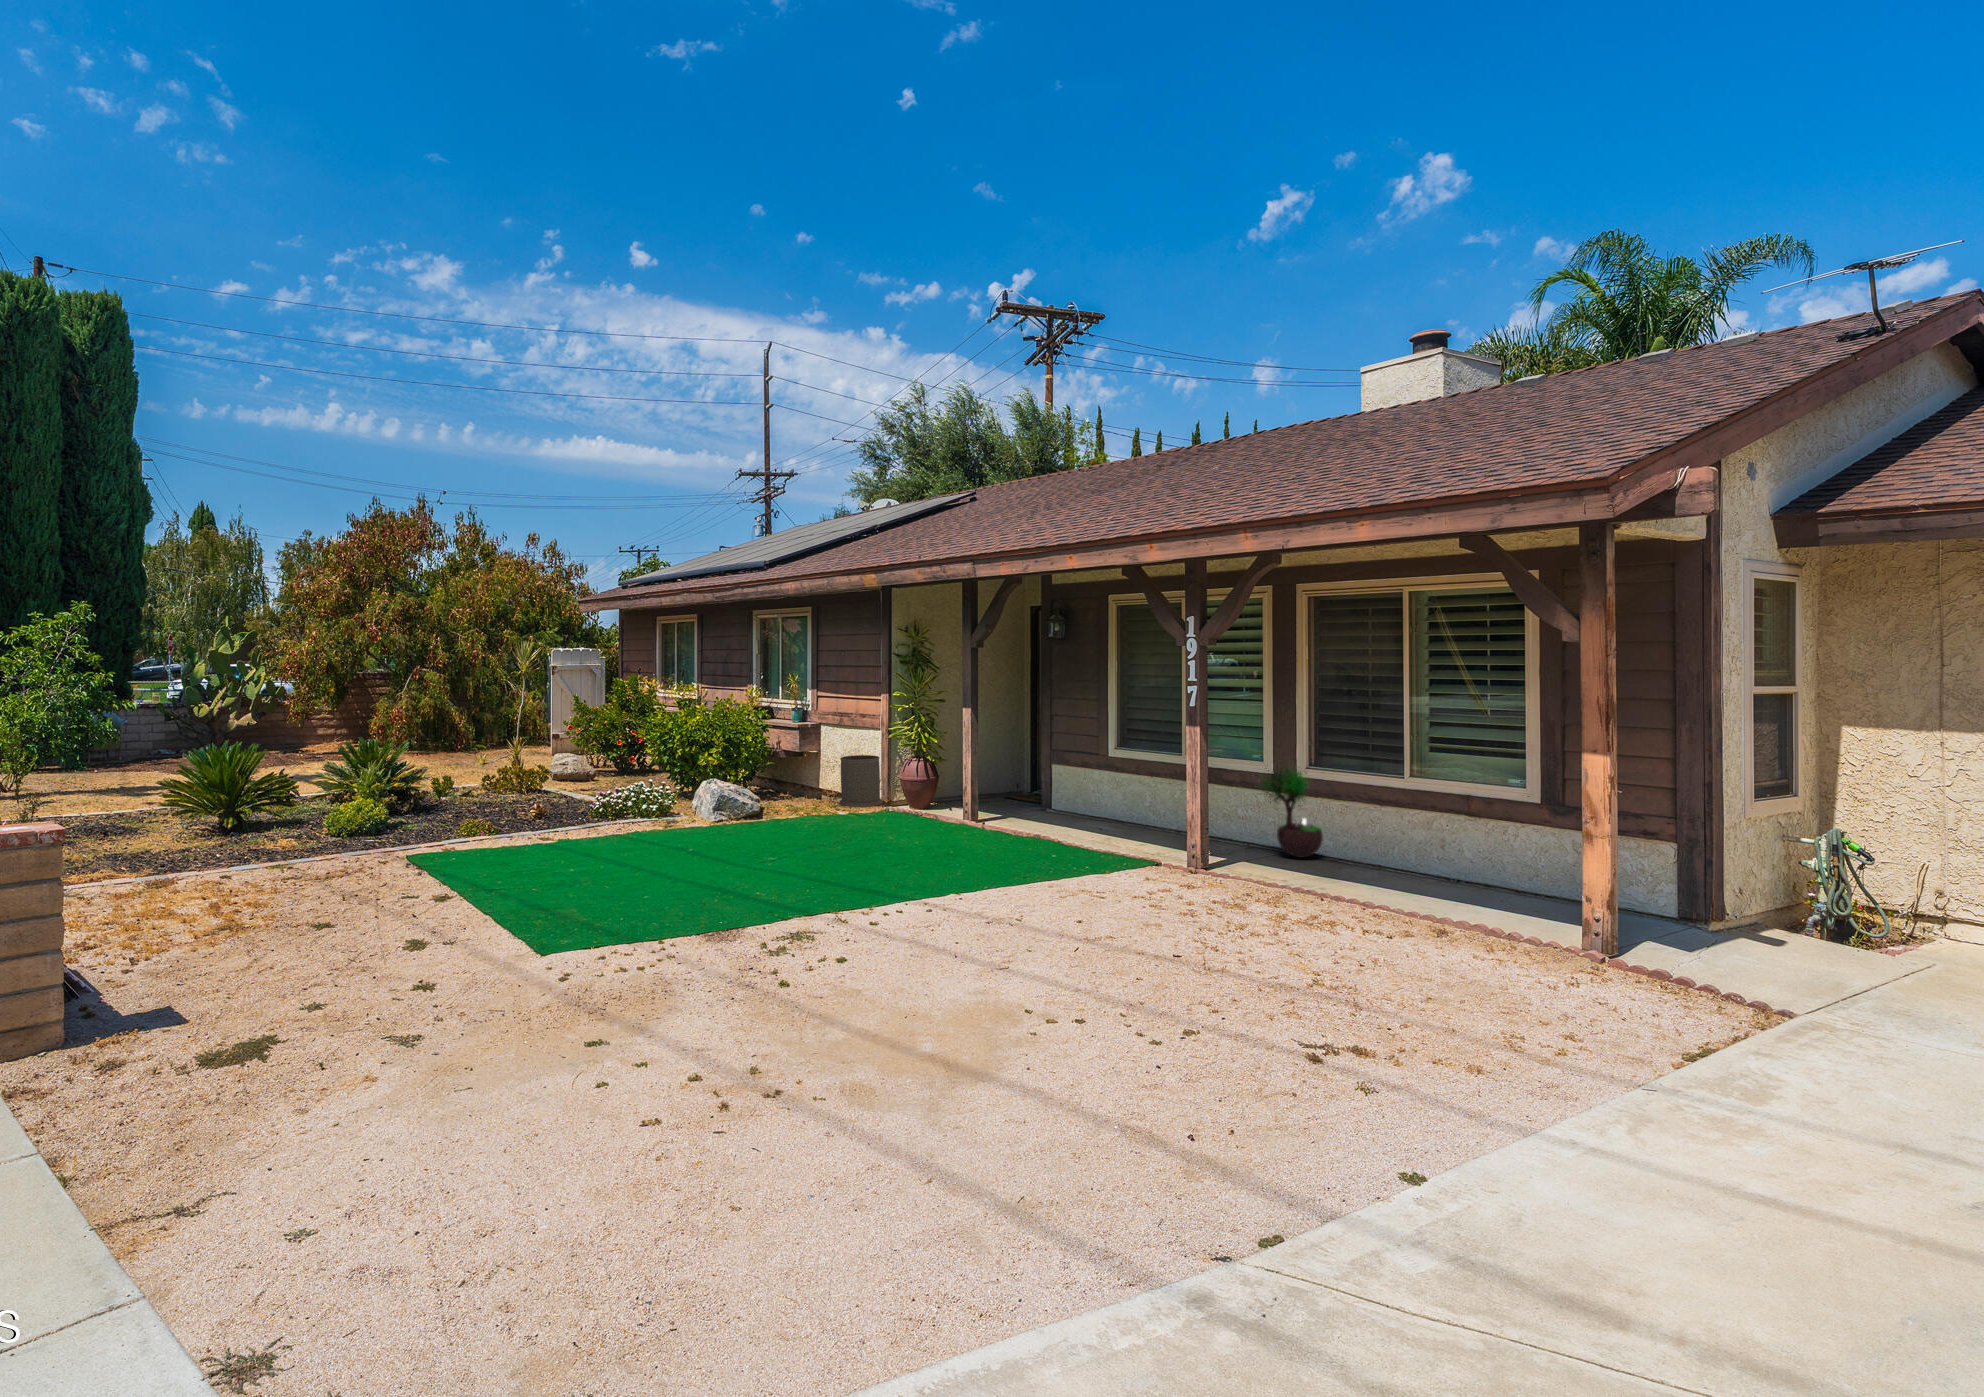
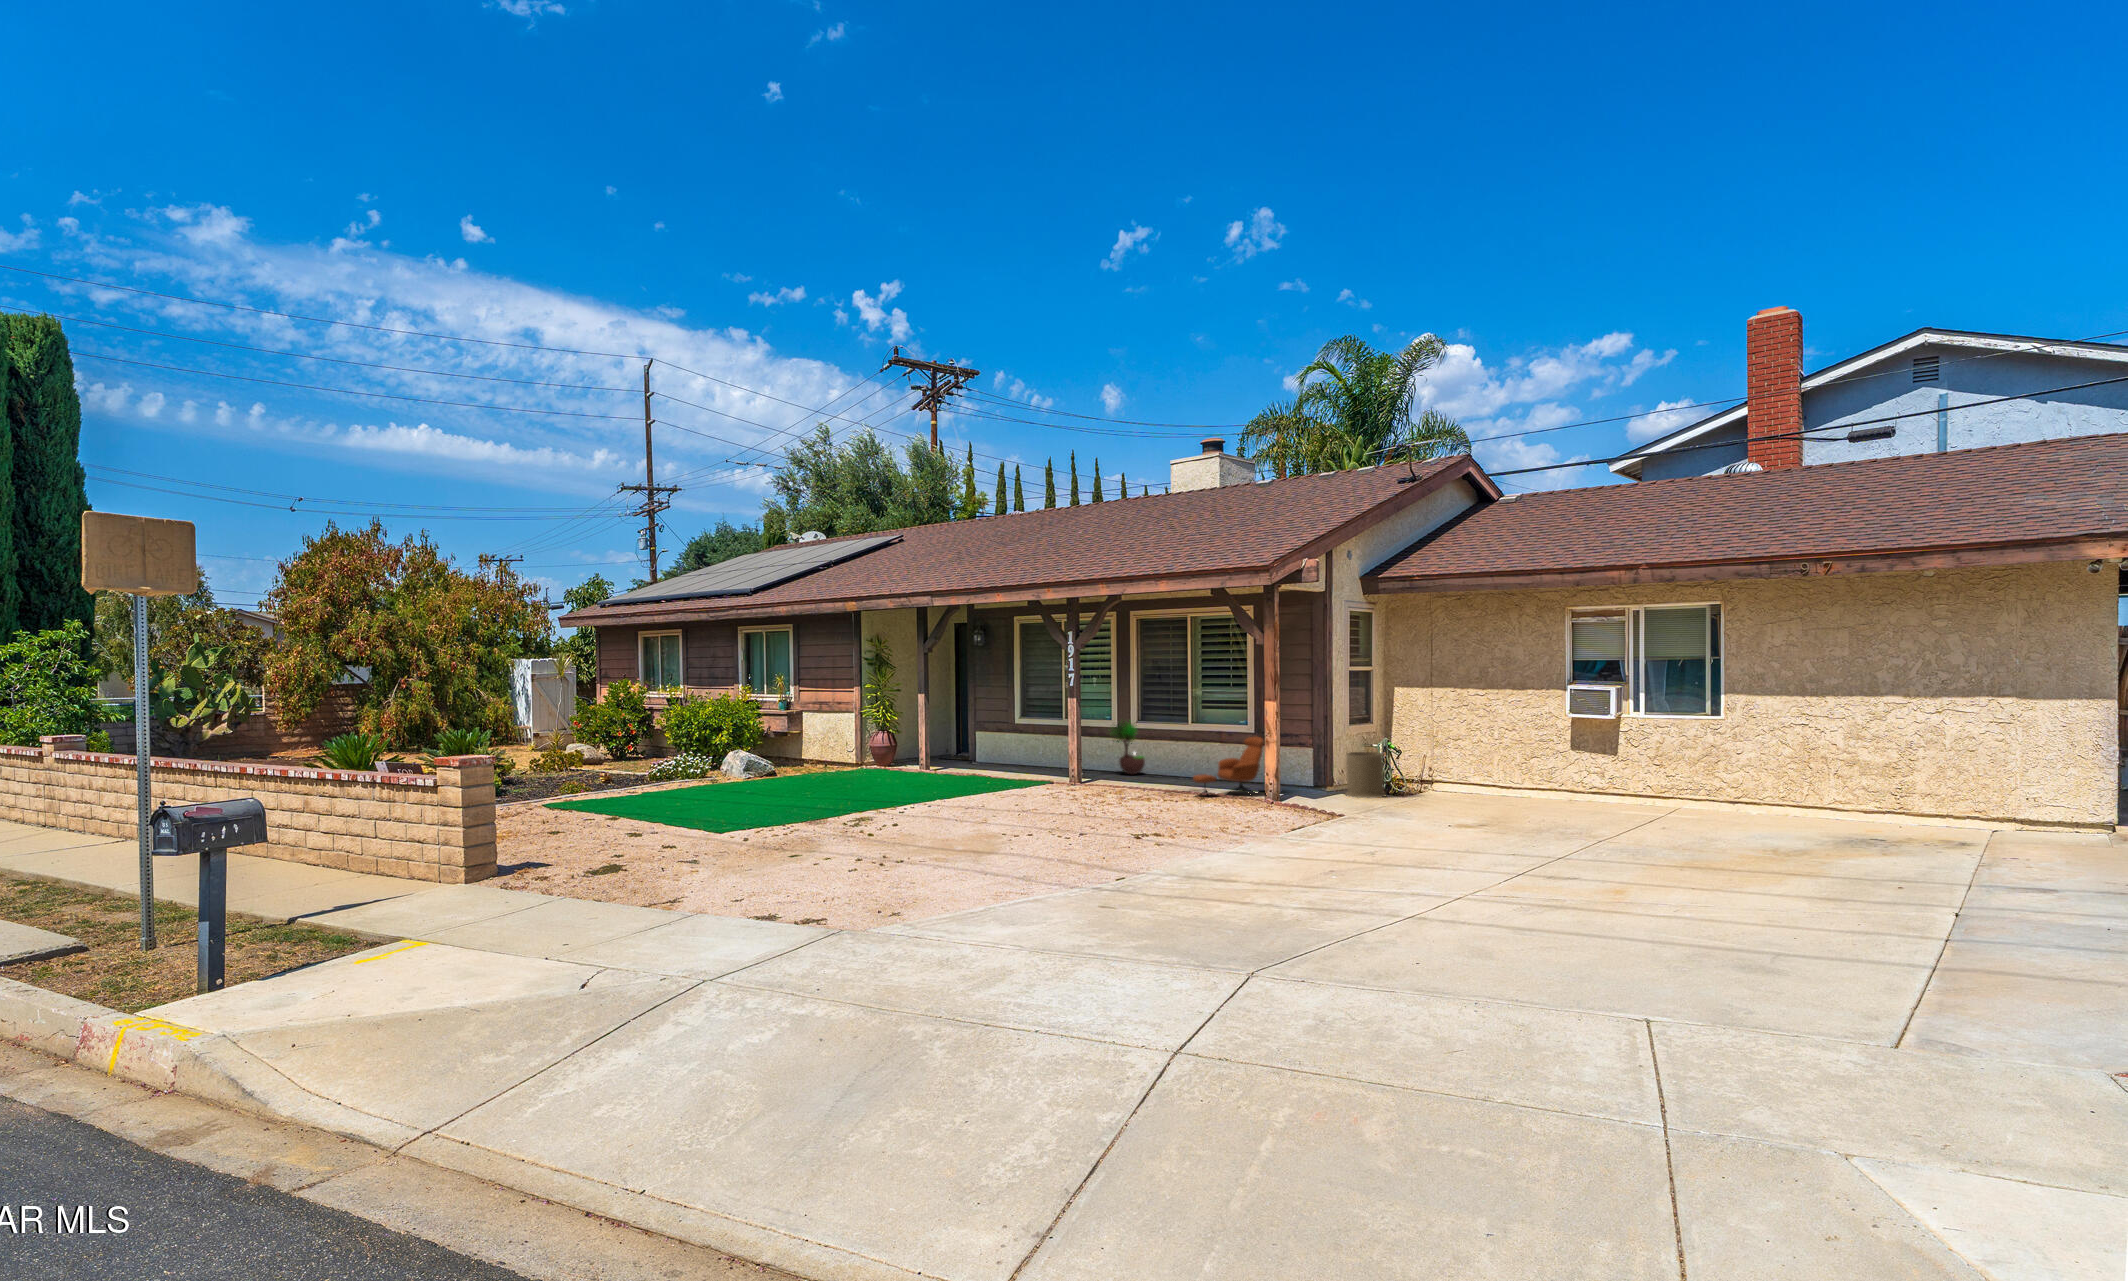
trash can: present [839,755,883,807] -> present [1345,752,1386,798]
lounge chair: none [1418,813,1565,932] -> present [1193,737,1264,795]

